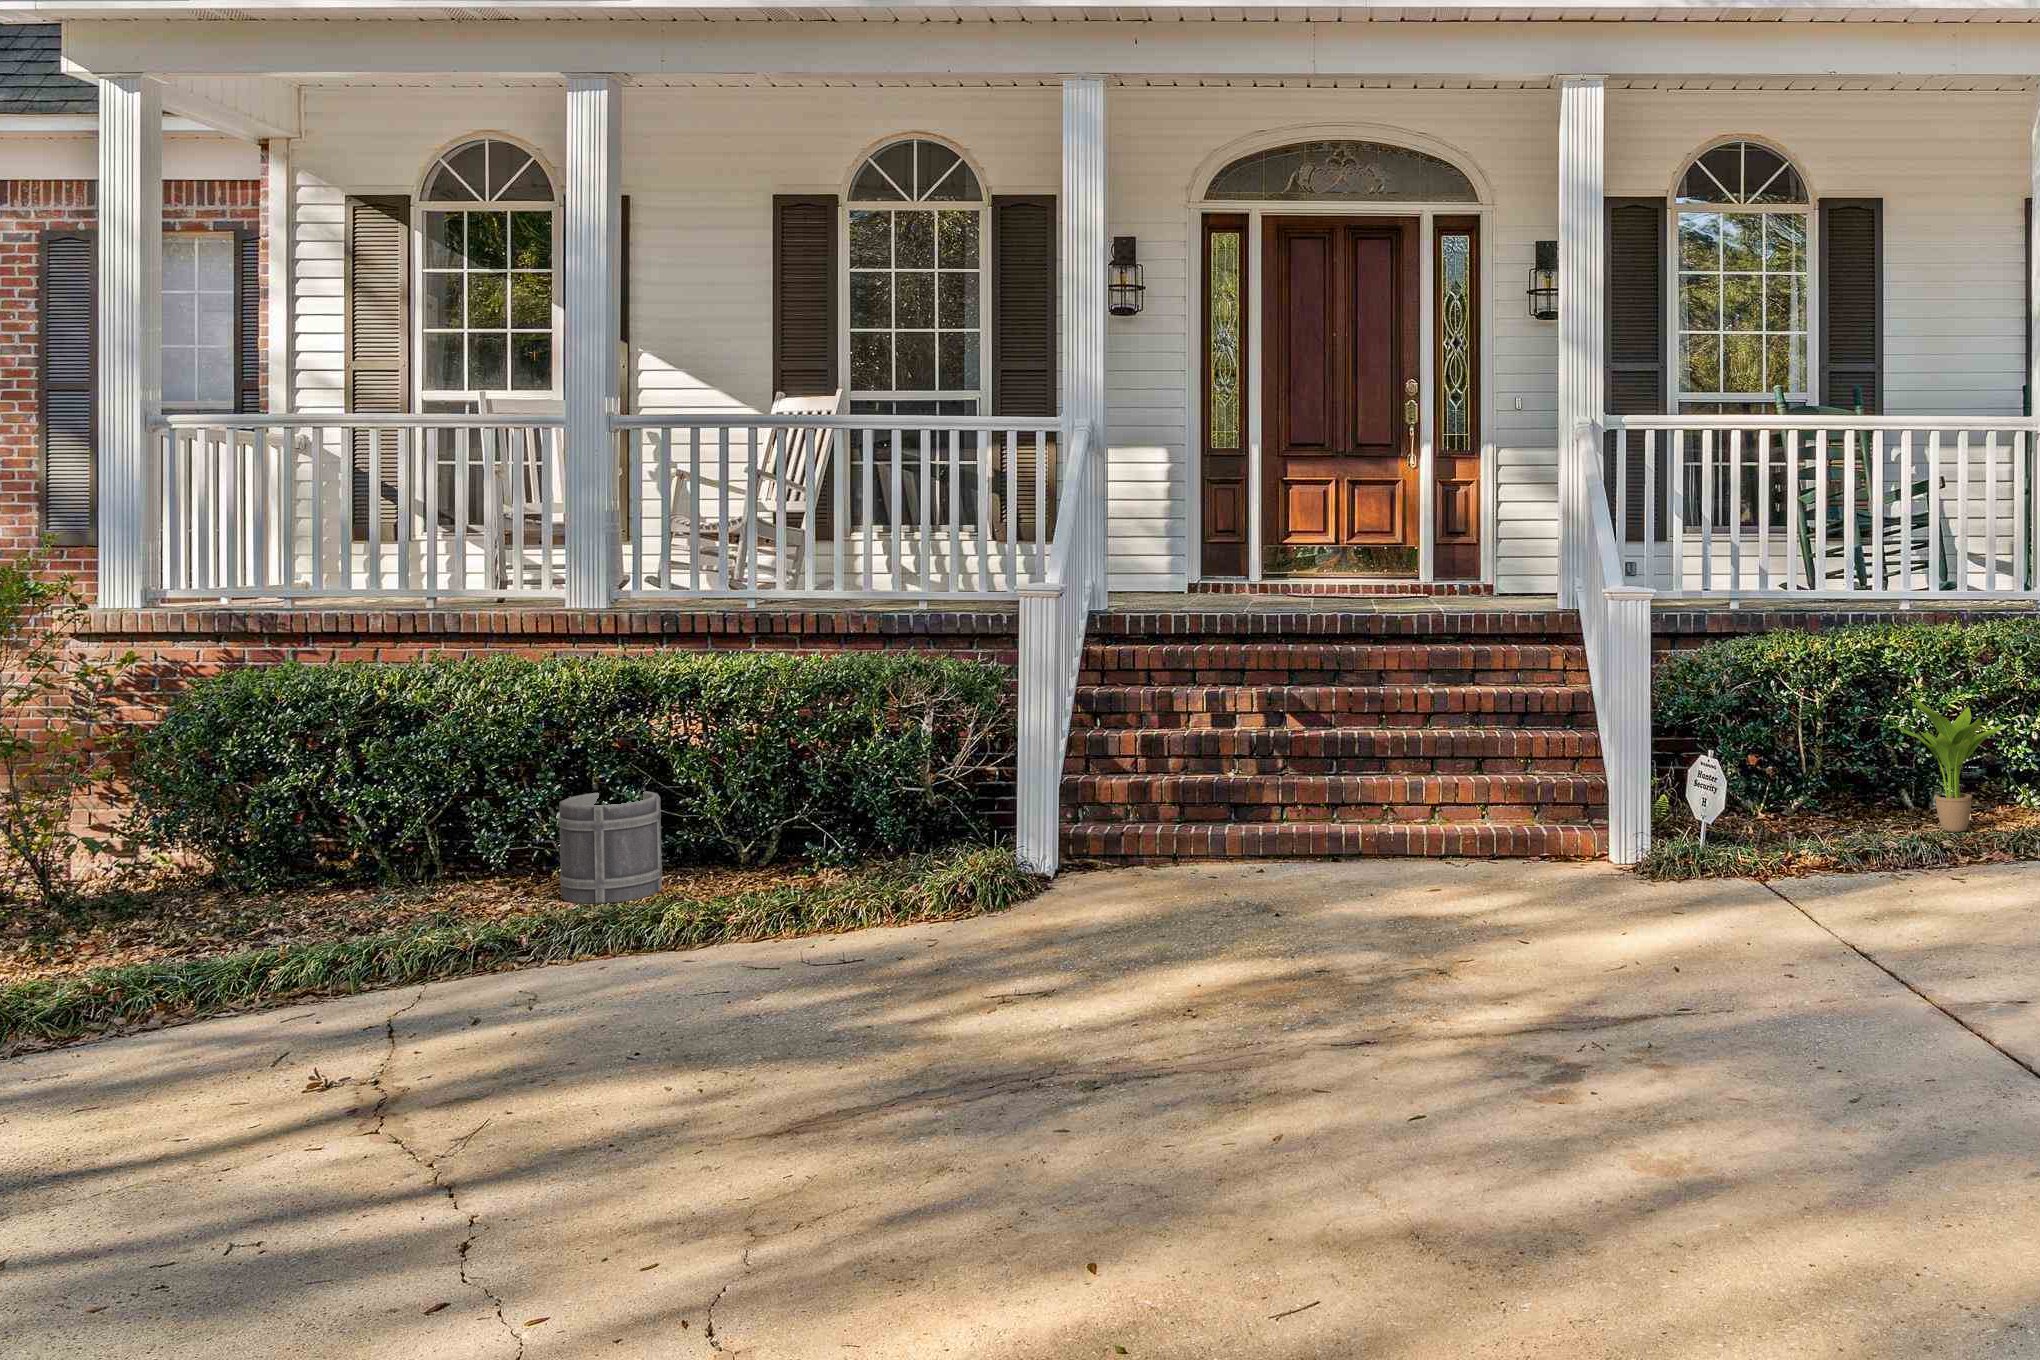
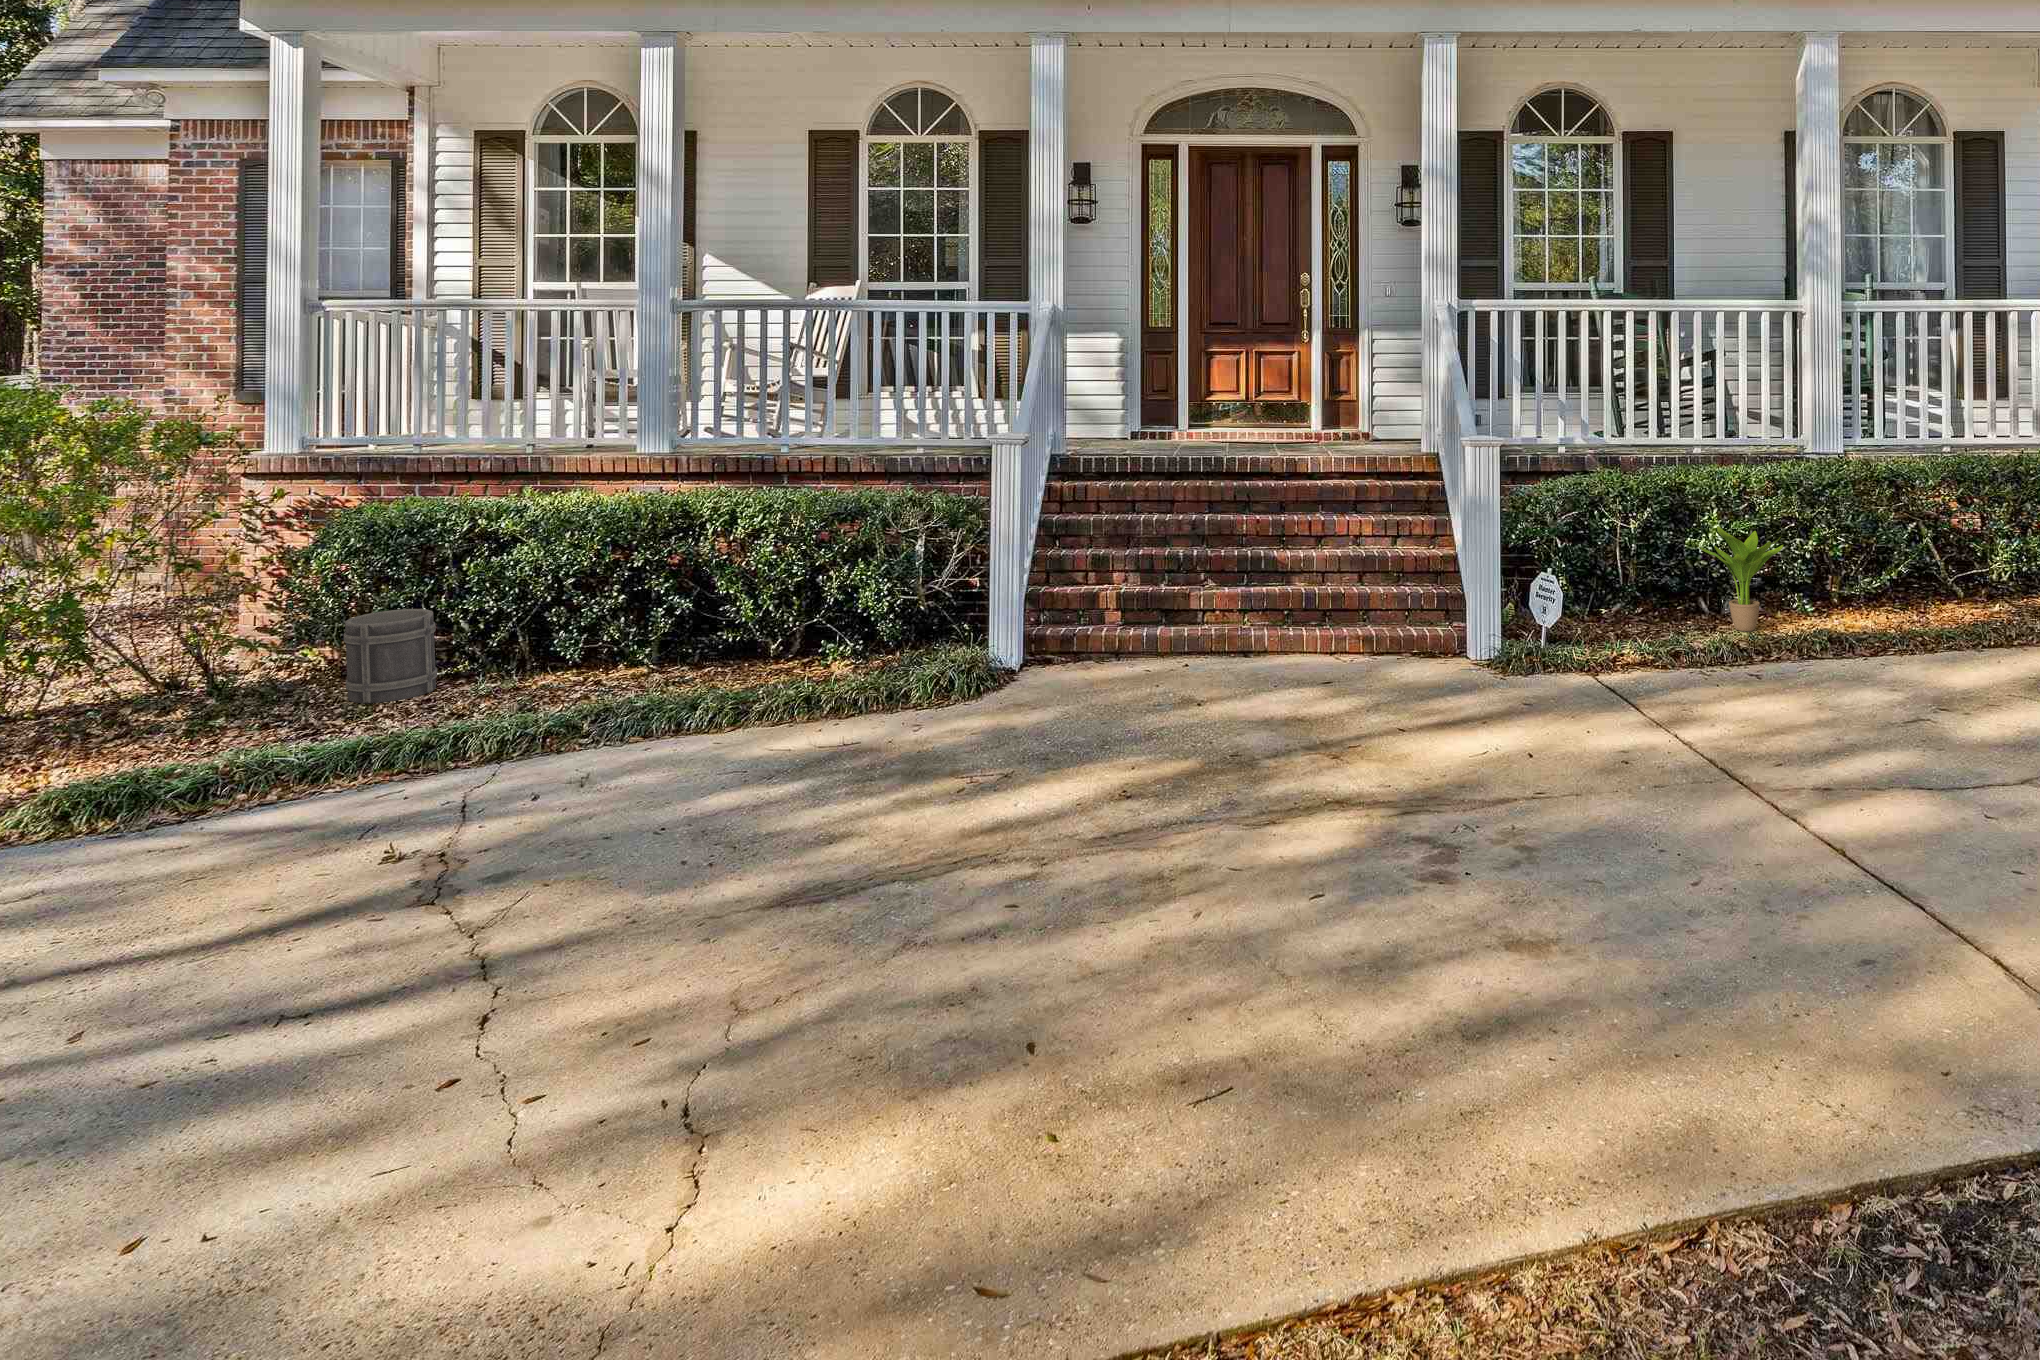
bucket: present [559,791,662,904] -> present [344,609,437,703]

